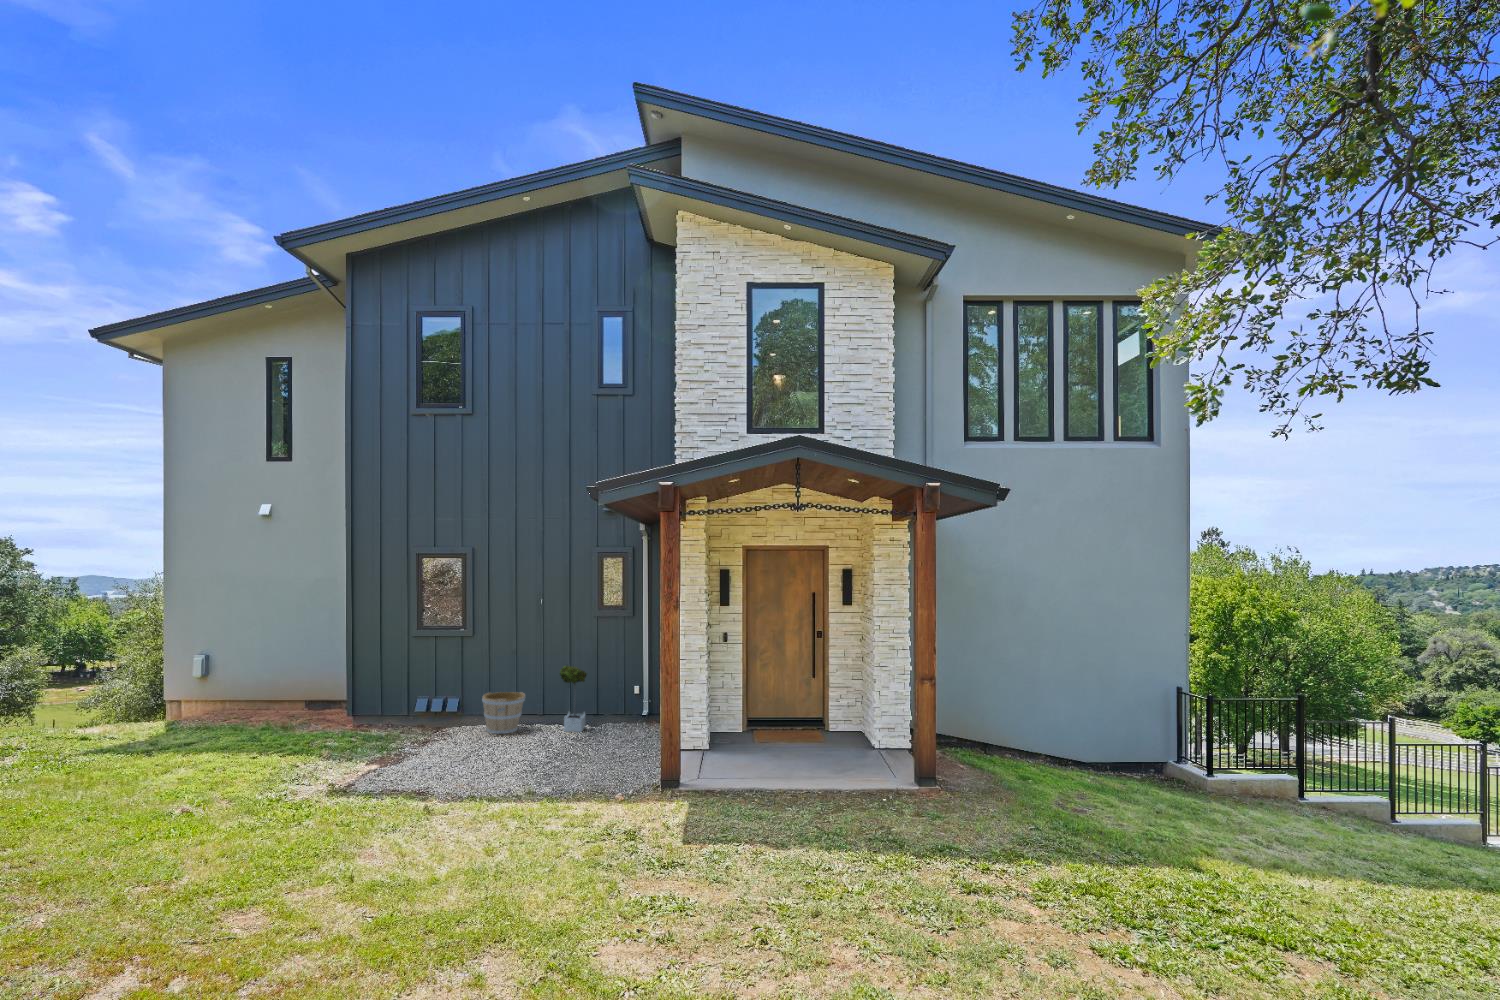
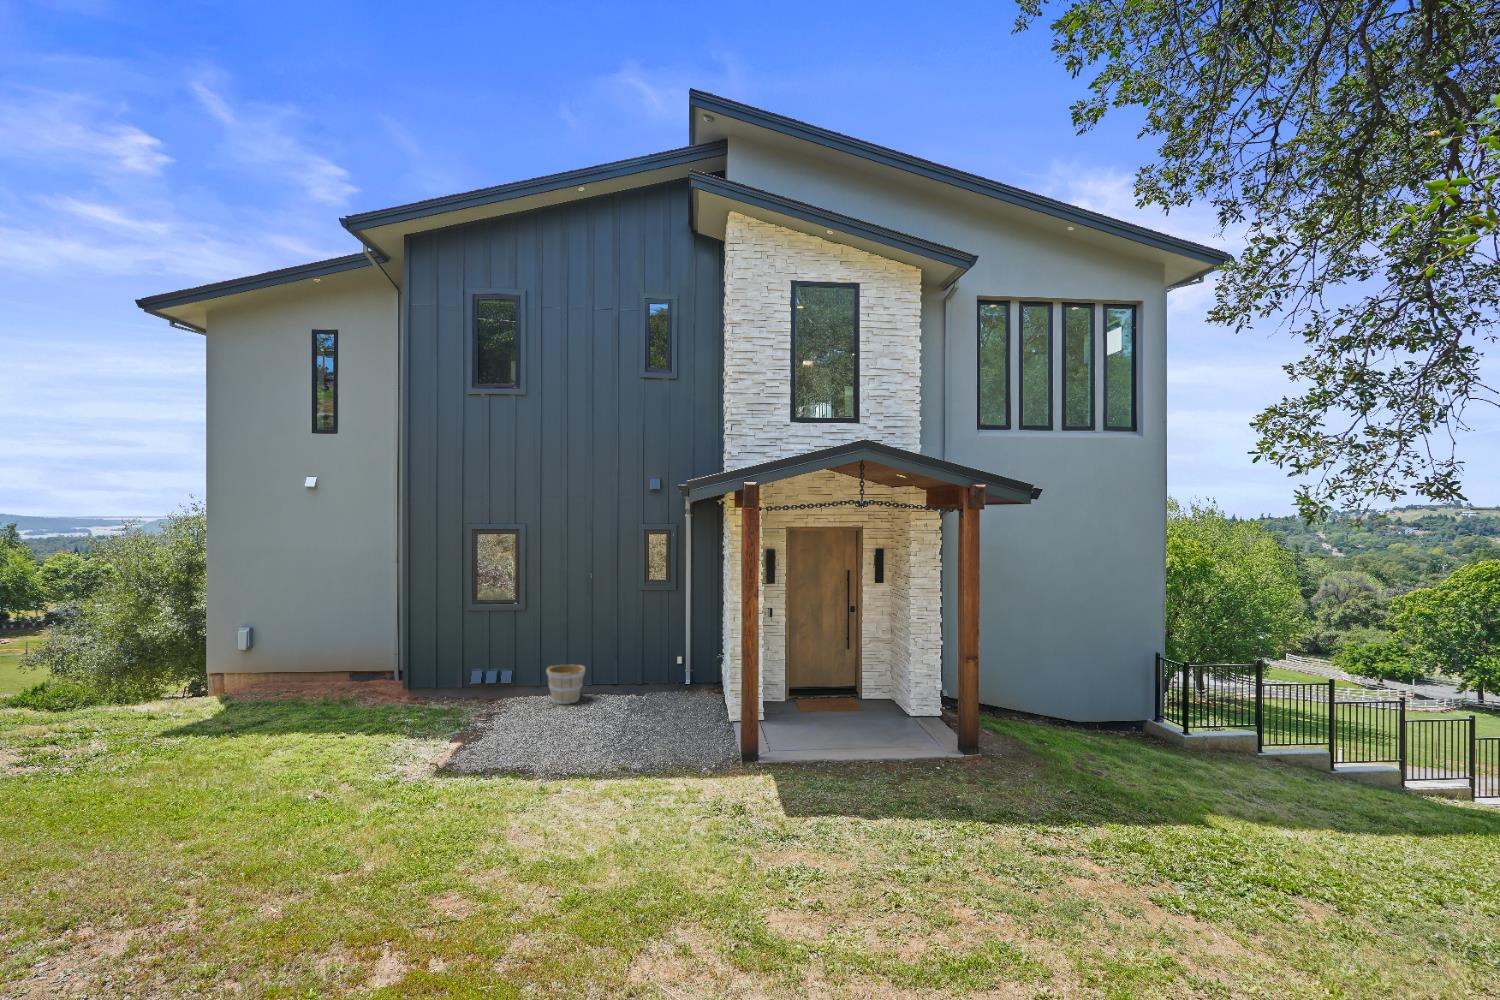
potted tree: present [560,666,587,732] -> none [616,641,642,701]

